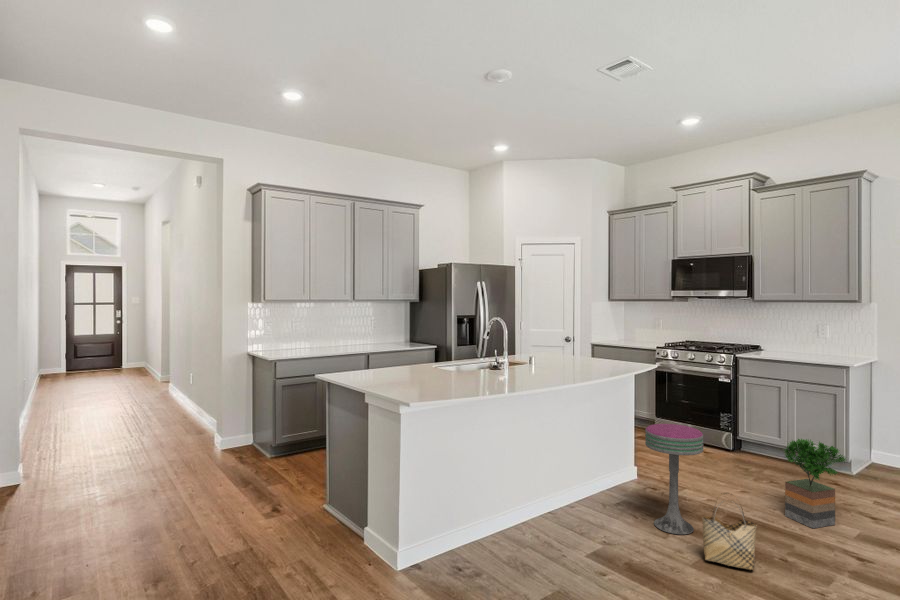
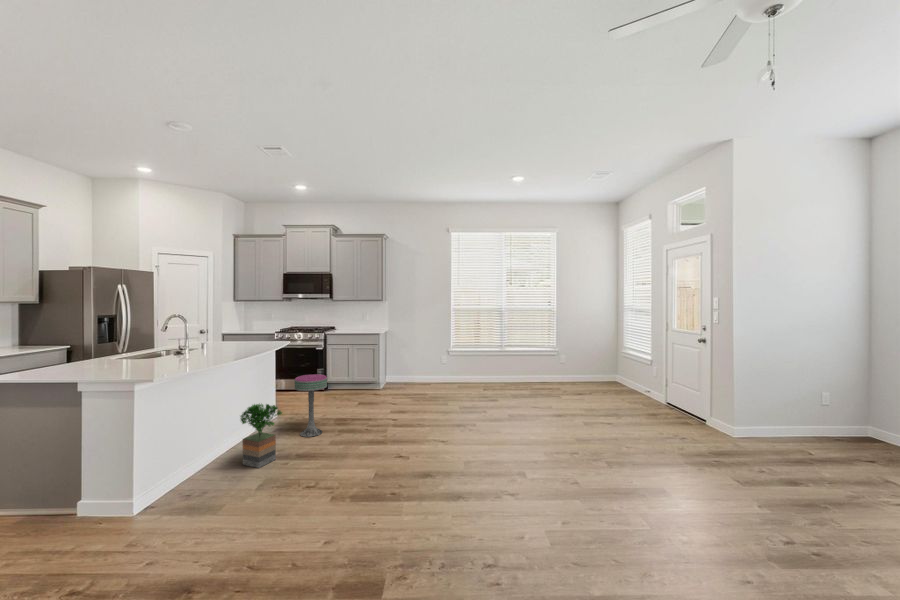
potted tree: present [784,439,846,528] -> present [241,404,282,468]
woven basket: present [702,493,757,570] -> none [332,404,357,442]

